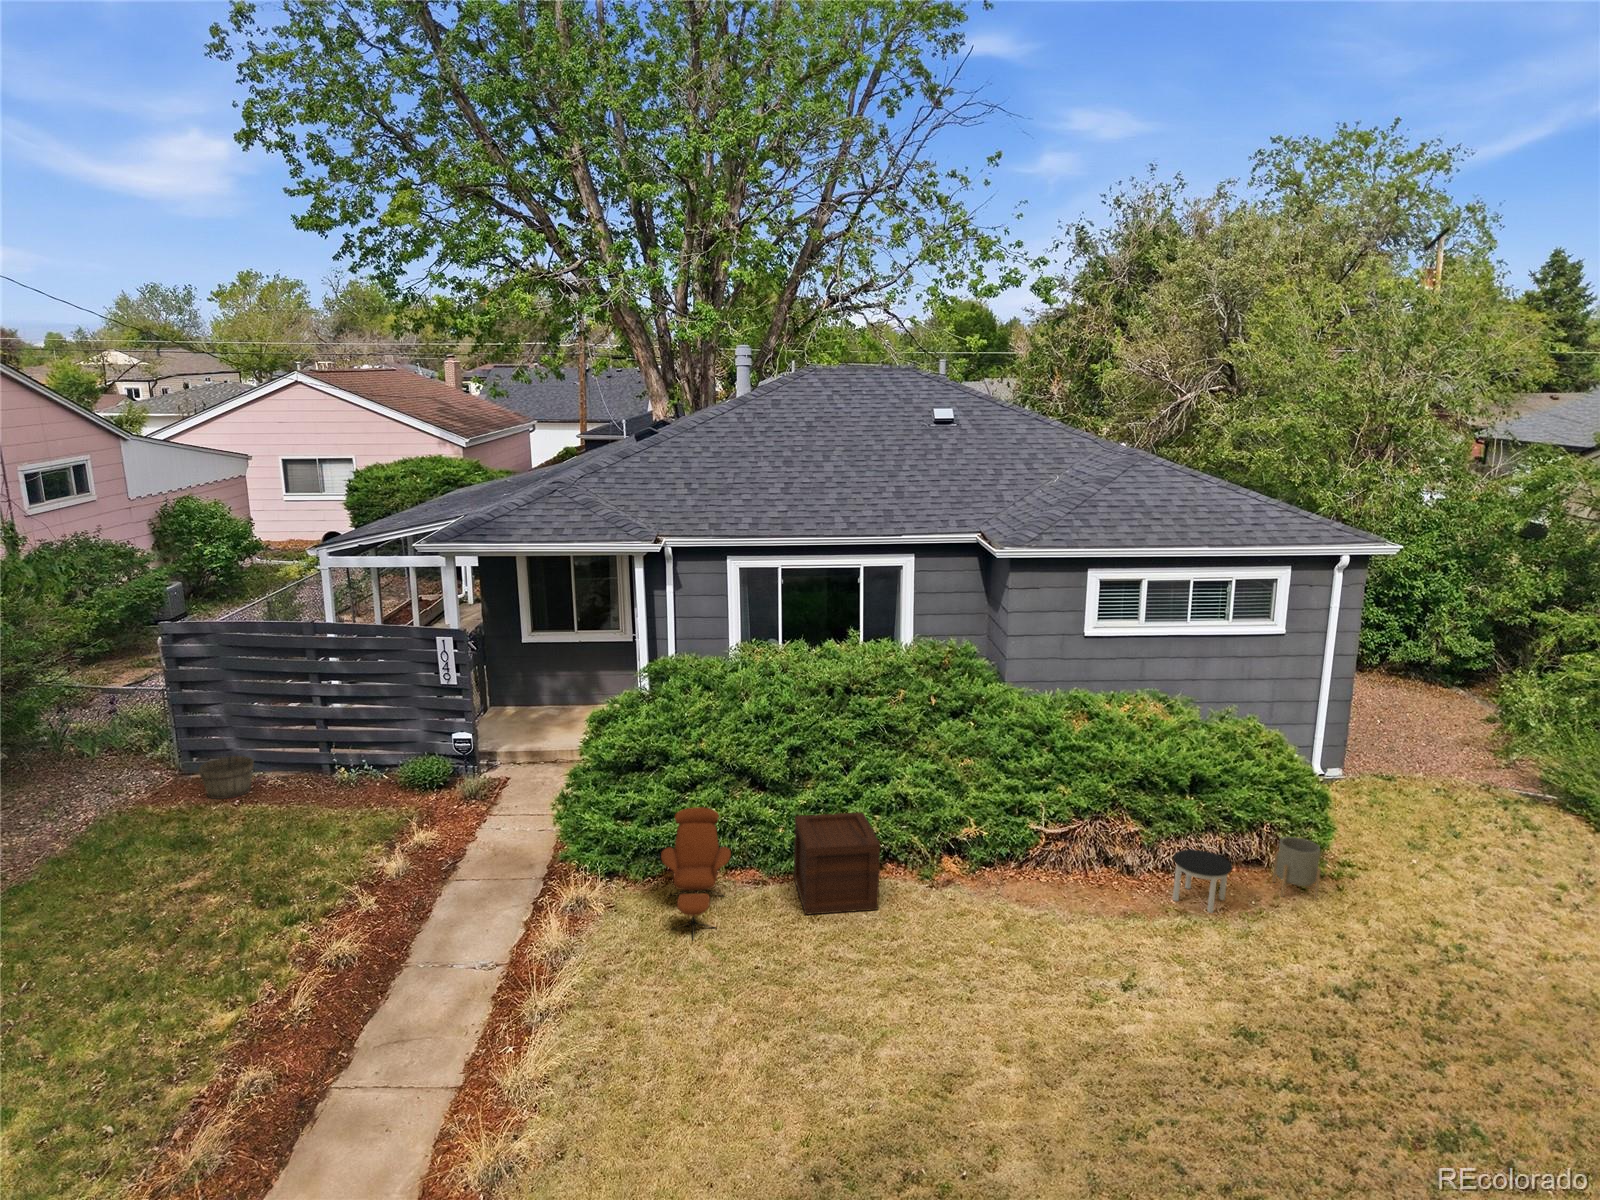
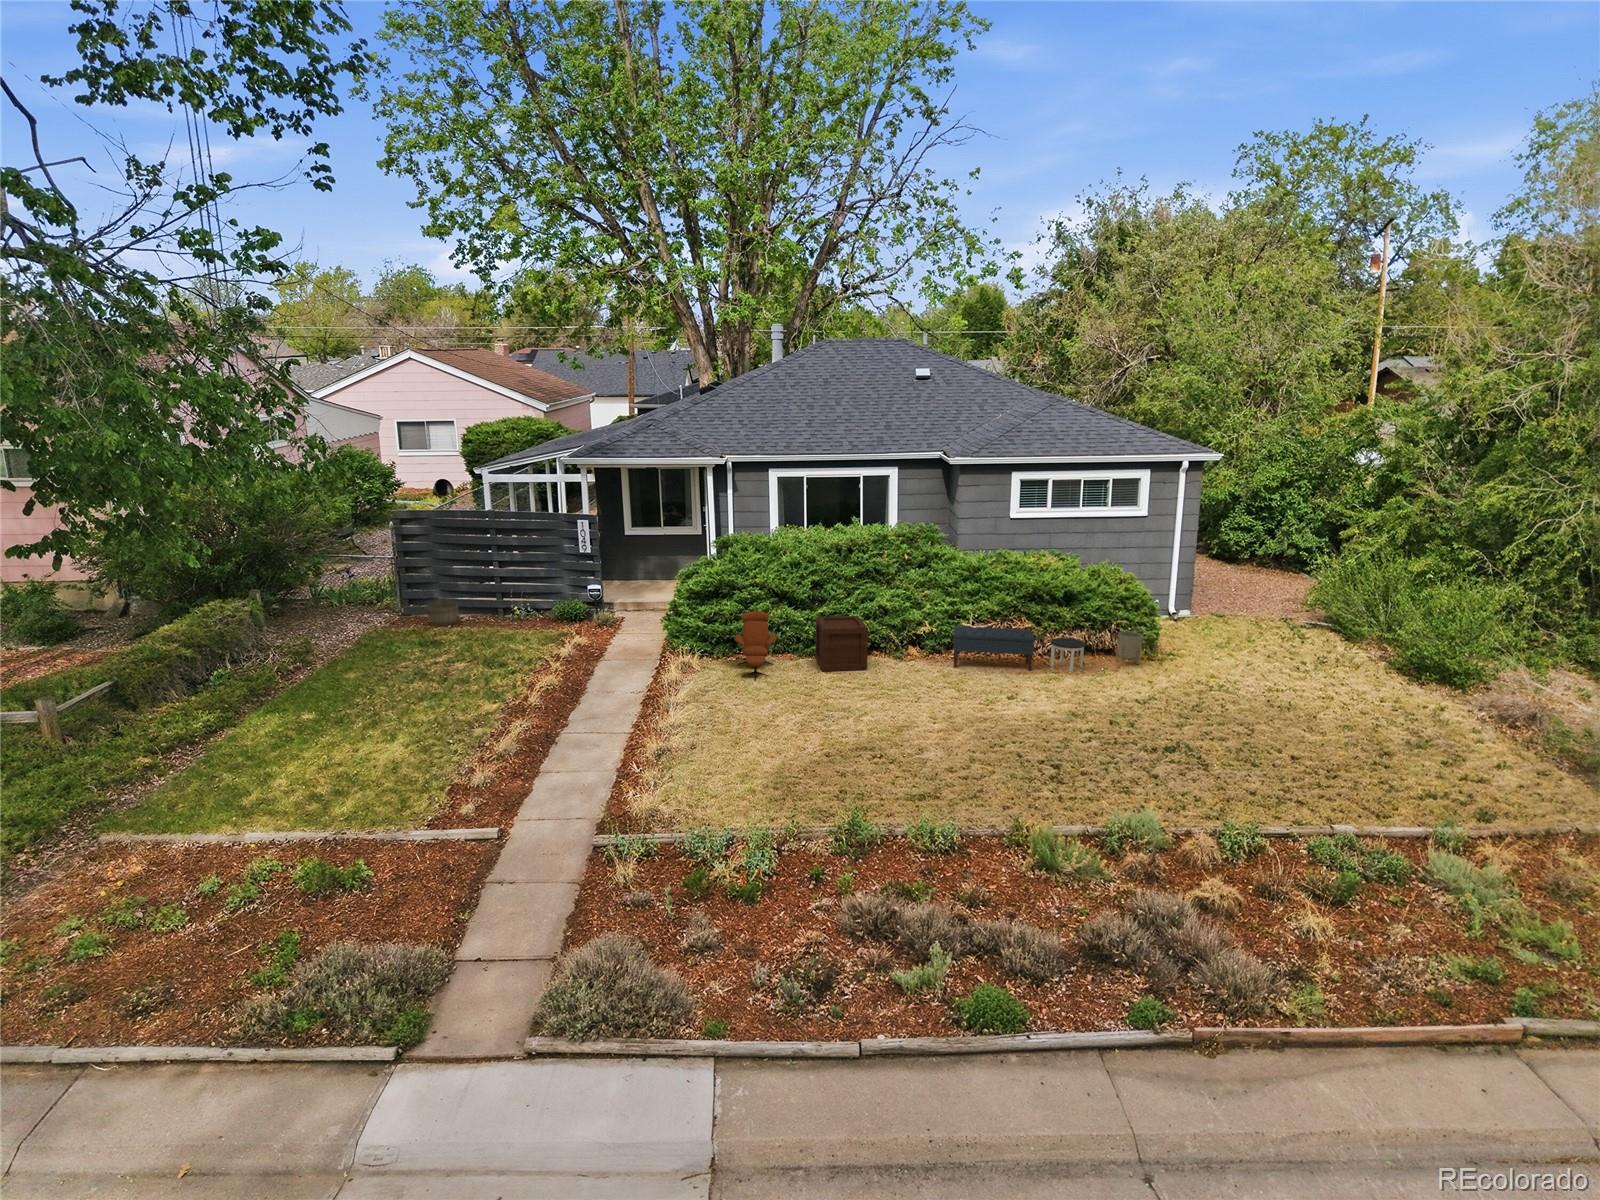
bench: none [1014,829,1152,911] -> present [953,626,1035,671]

